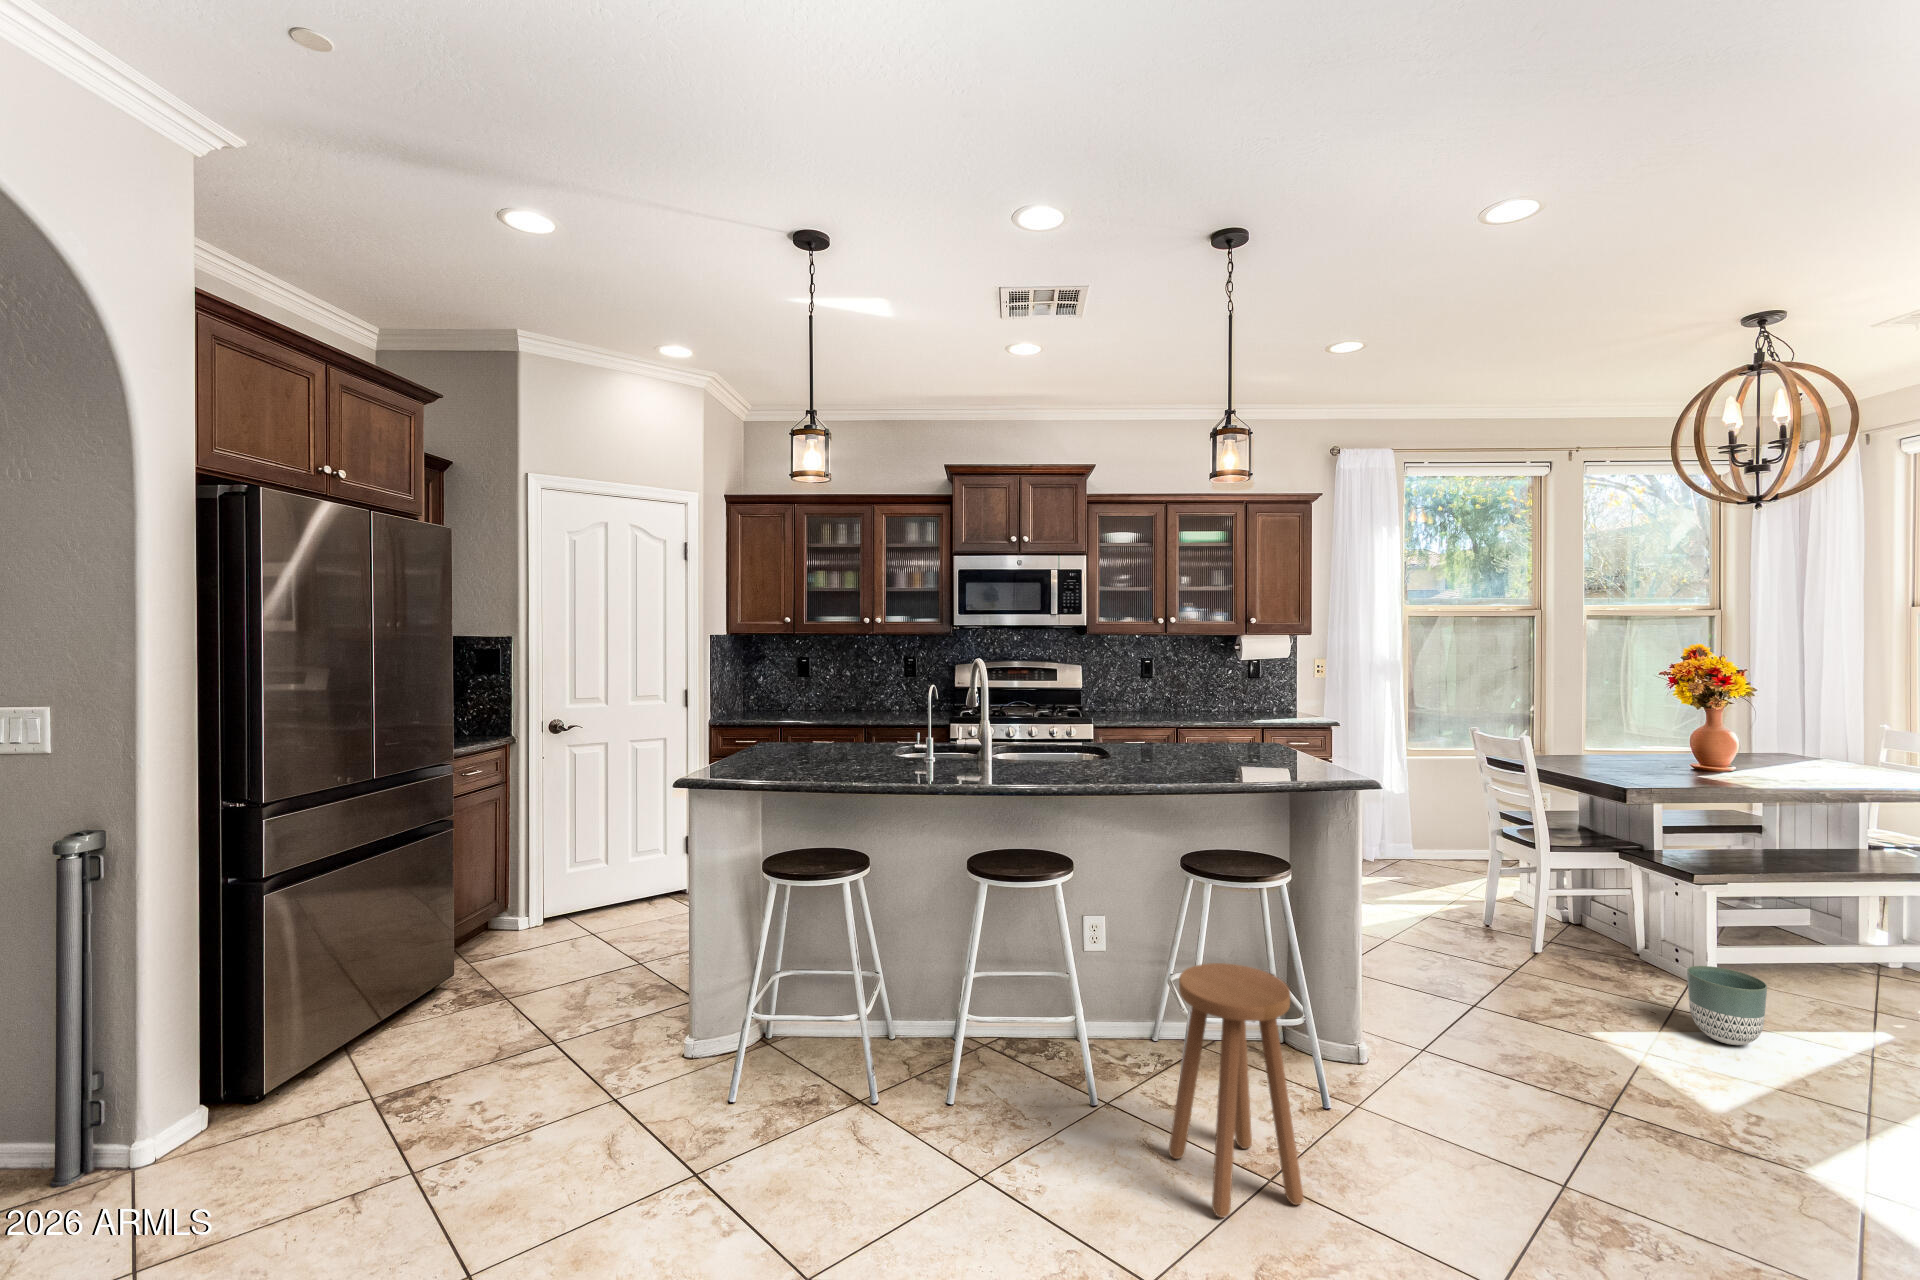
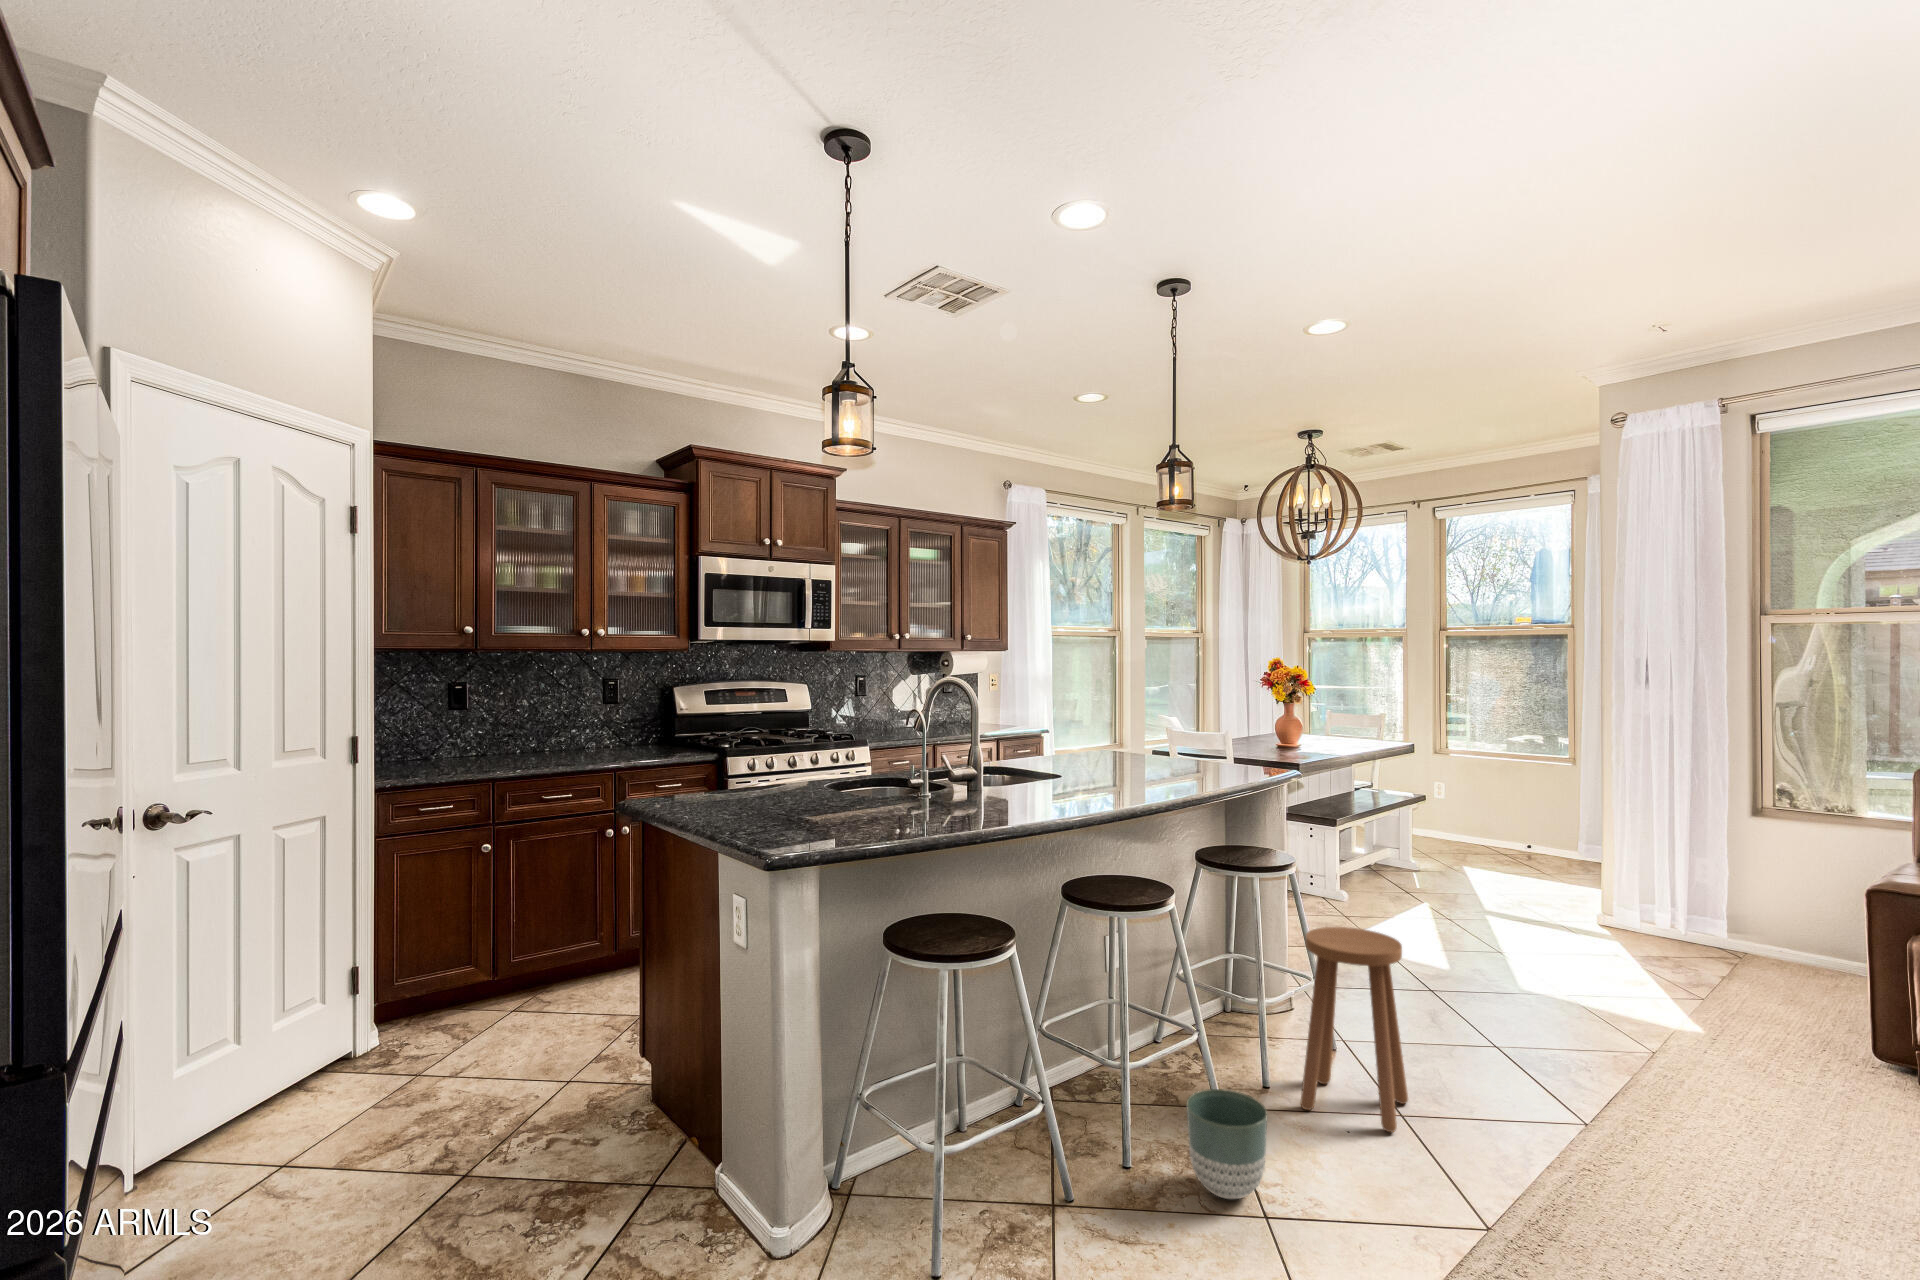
planter: present [1687,966,1767,1045] -> present [1187,1089,1267,1199]

